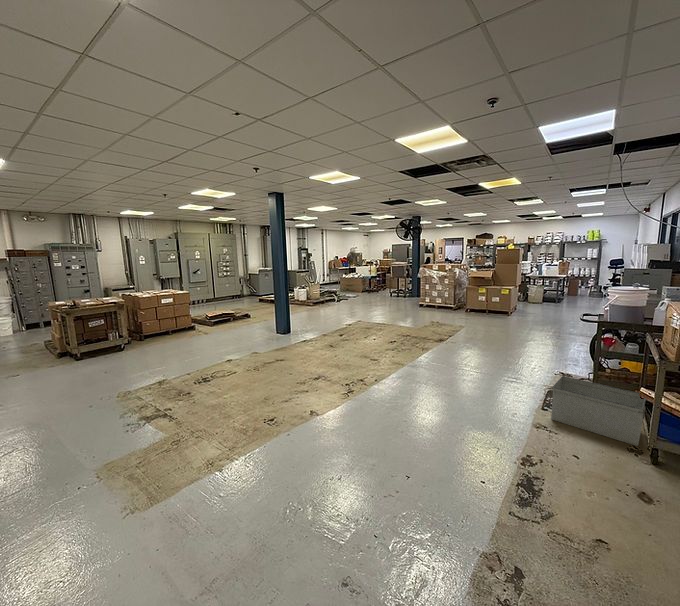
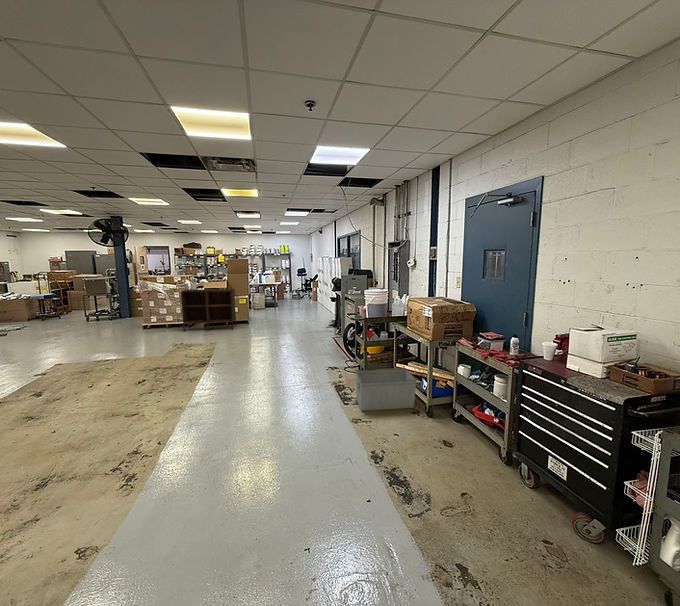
shelving unit: none [446,277,498,319] -> present [181,289,236,332]

